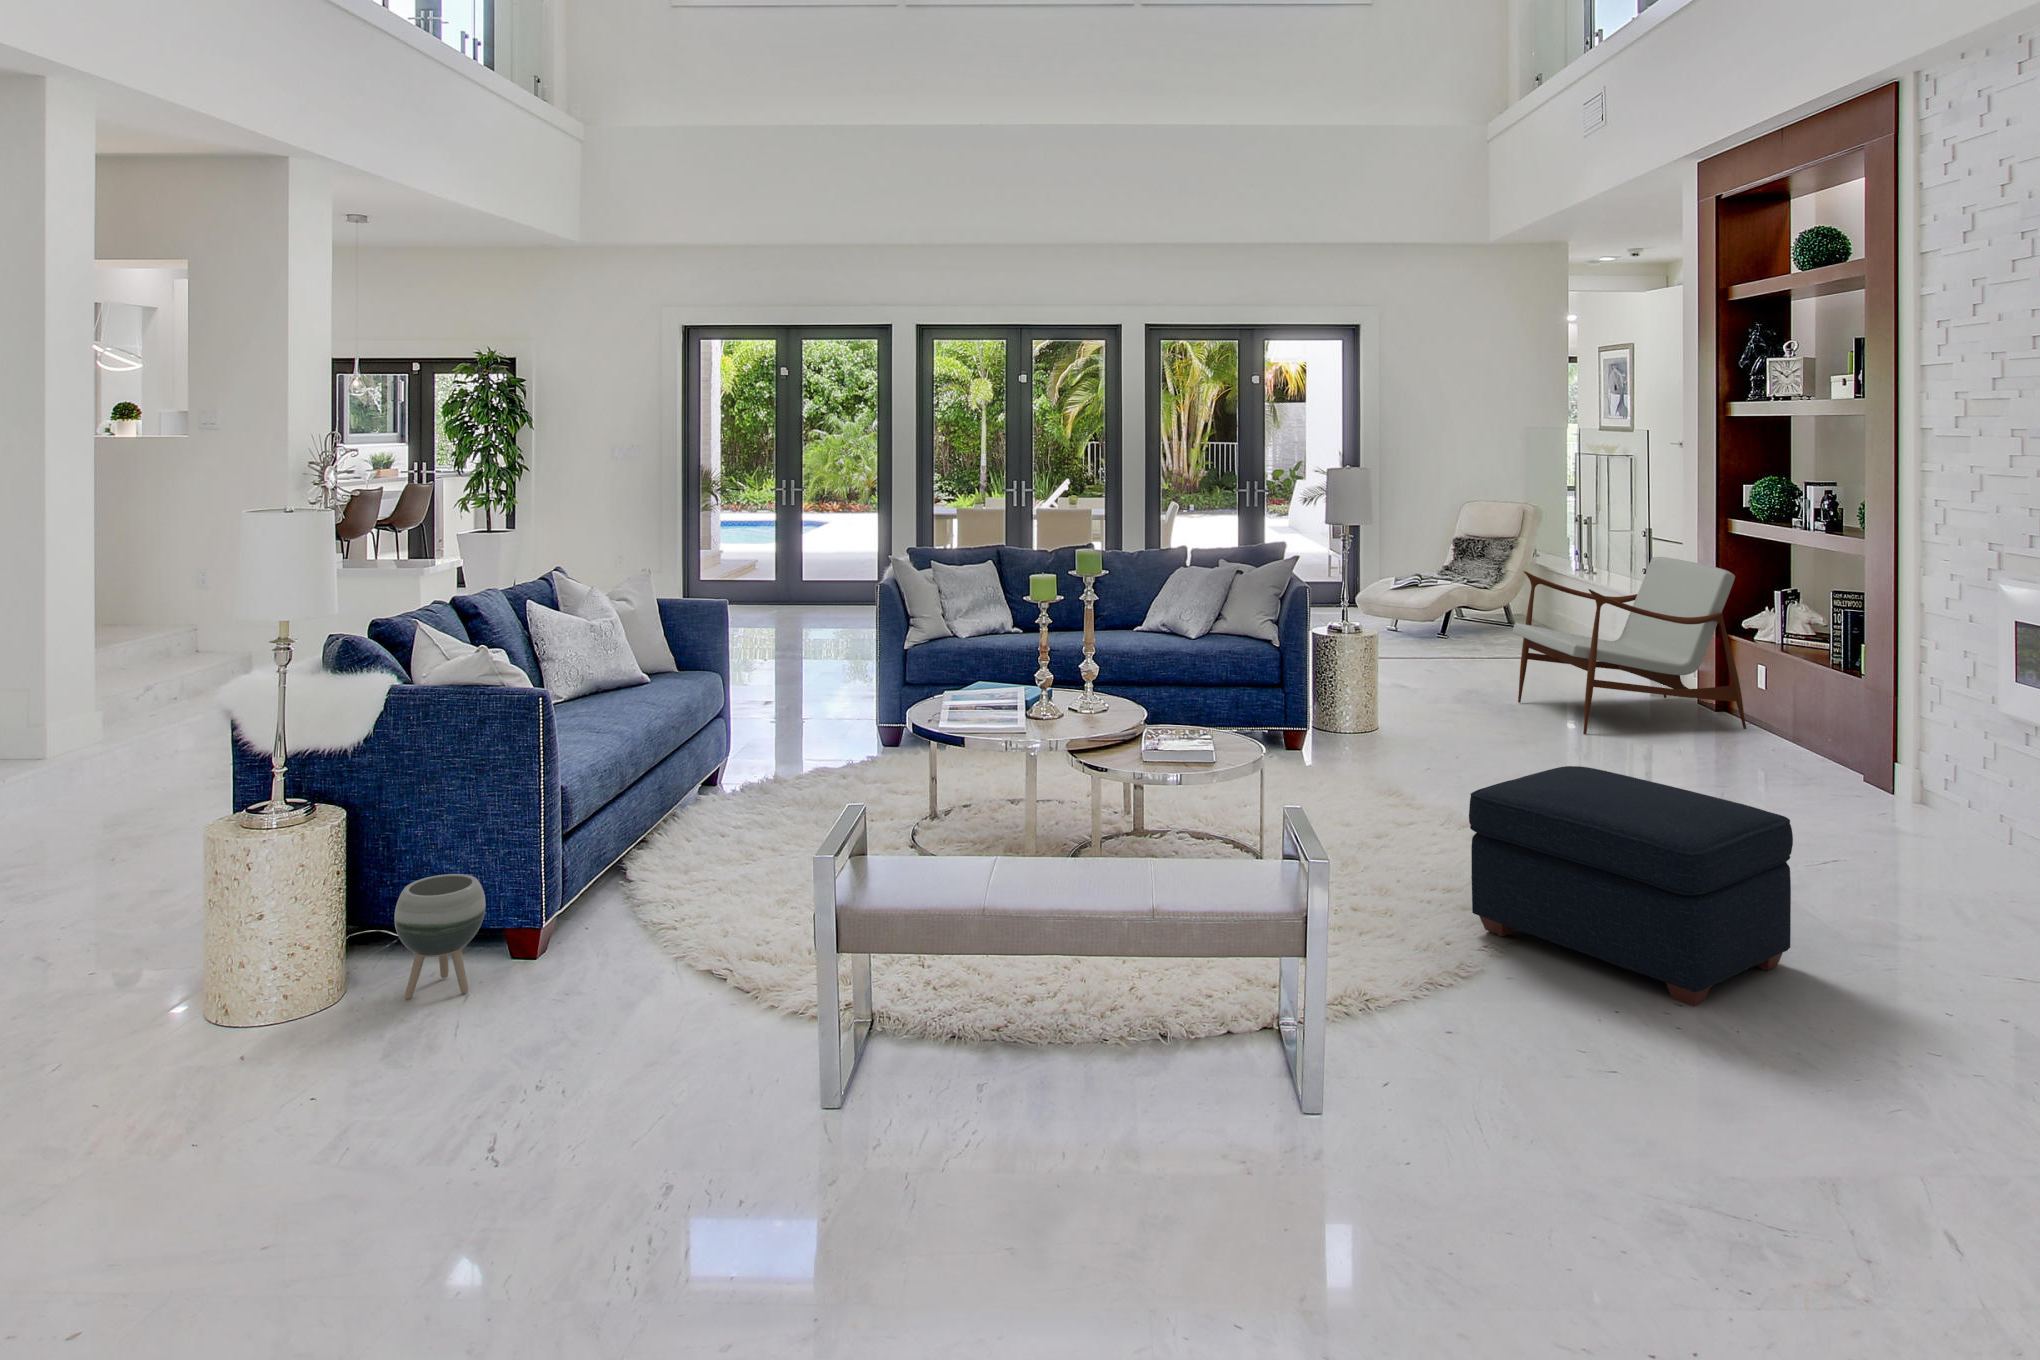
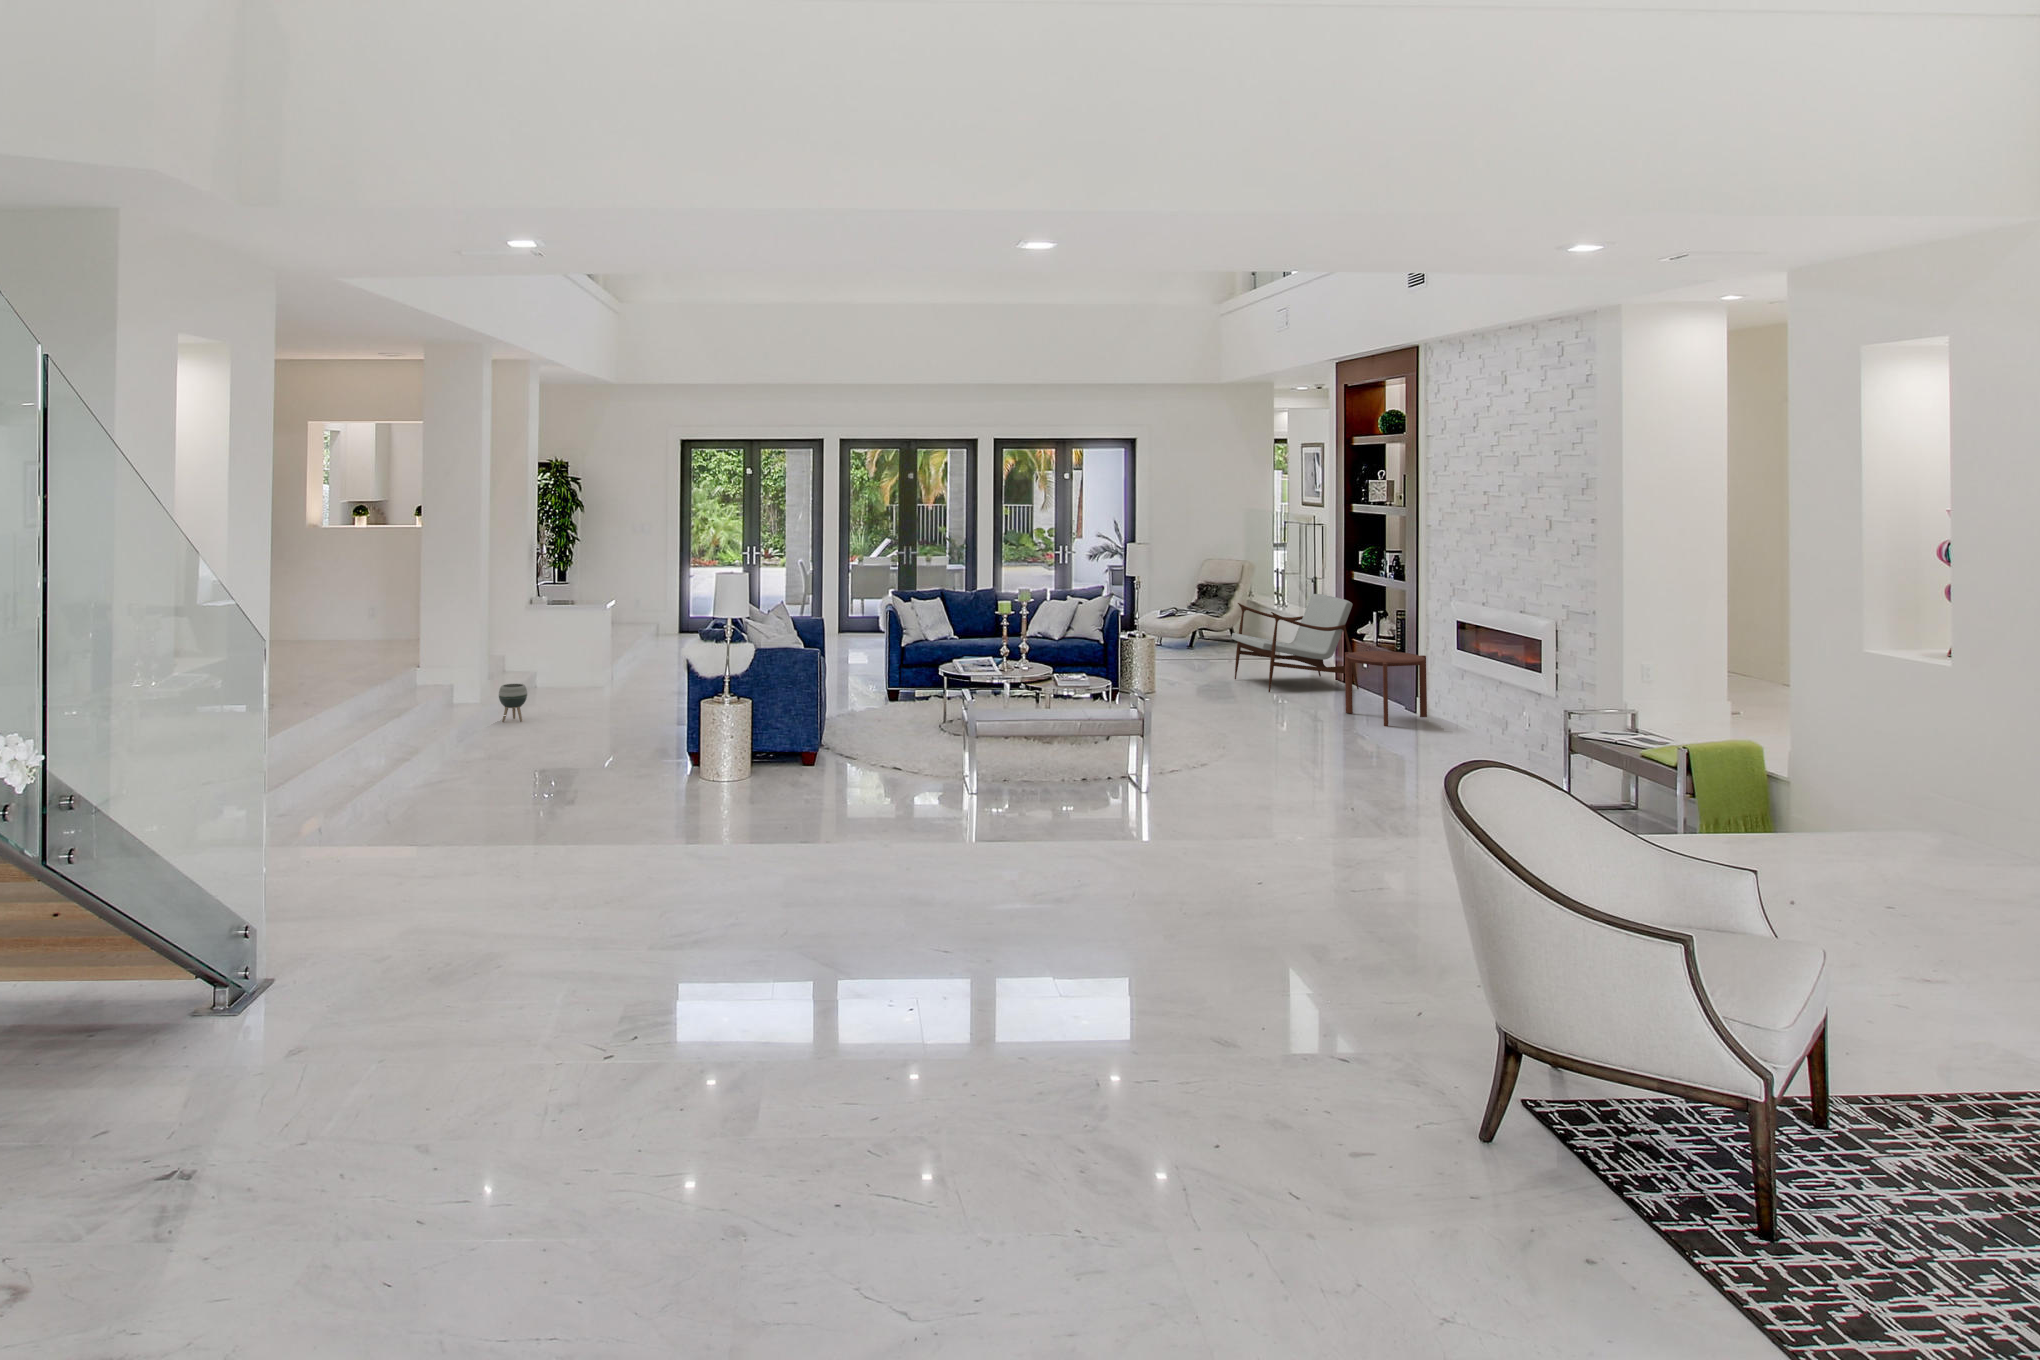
side table: none [1750,673,1929,841] -> present [1345,651,1427,727]
ottoman: present [1469,766,1793,1006] -> none [1203,685,1333,767]
planter: present [395,874,486,999] -> present [499,684,527,722]

